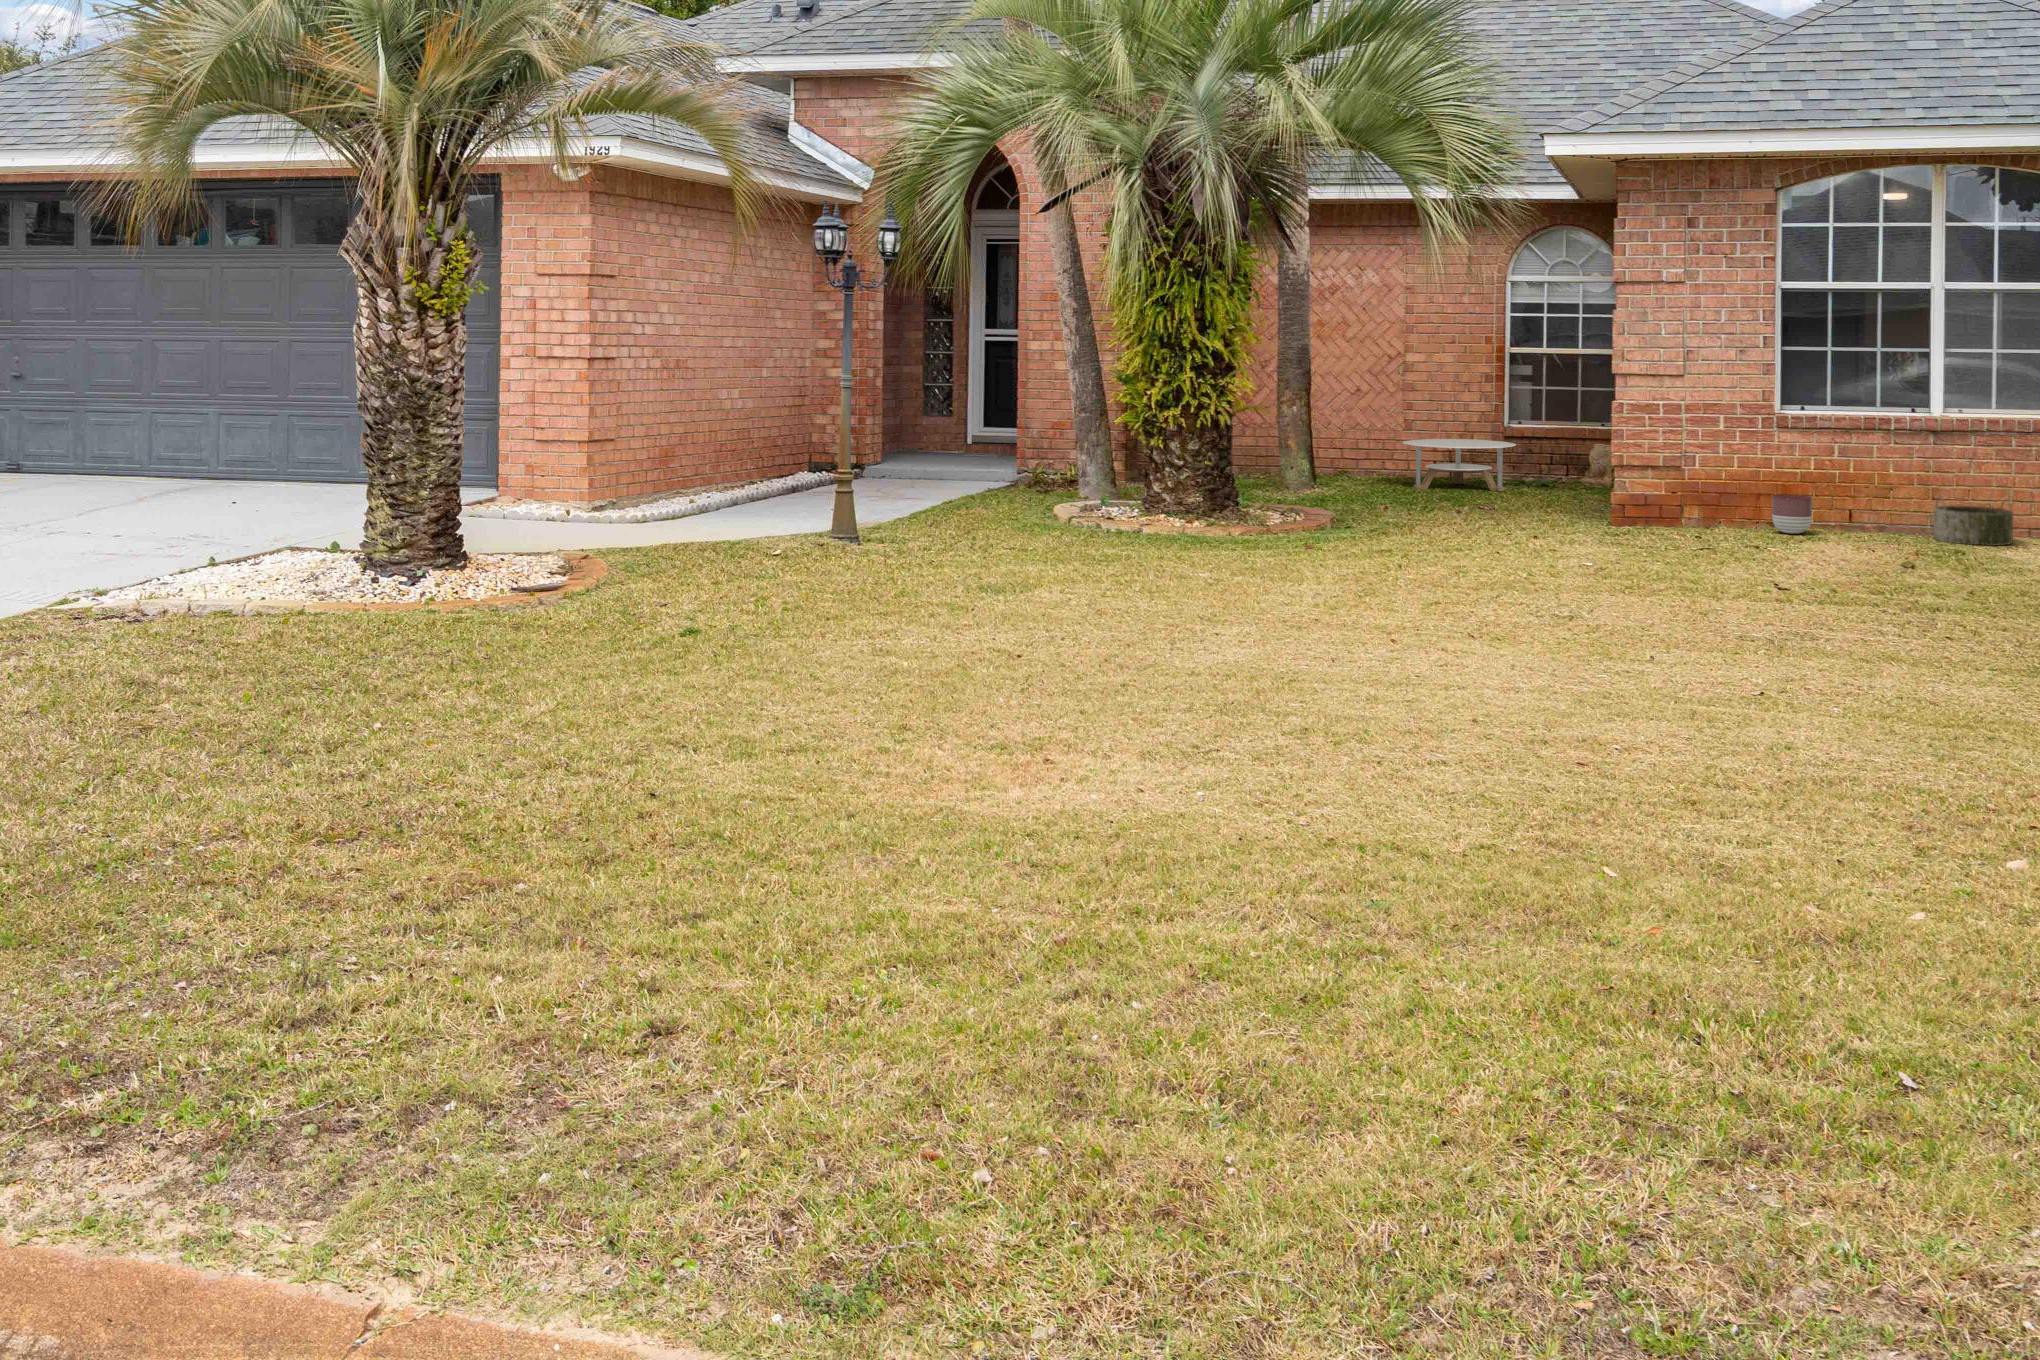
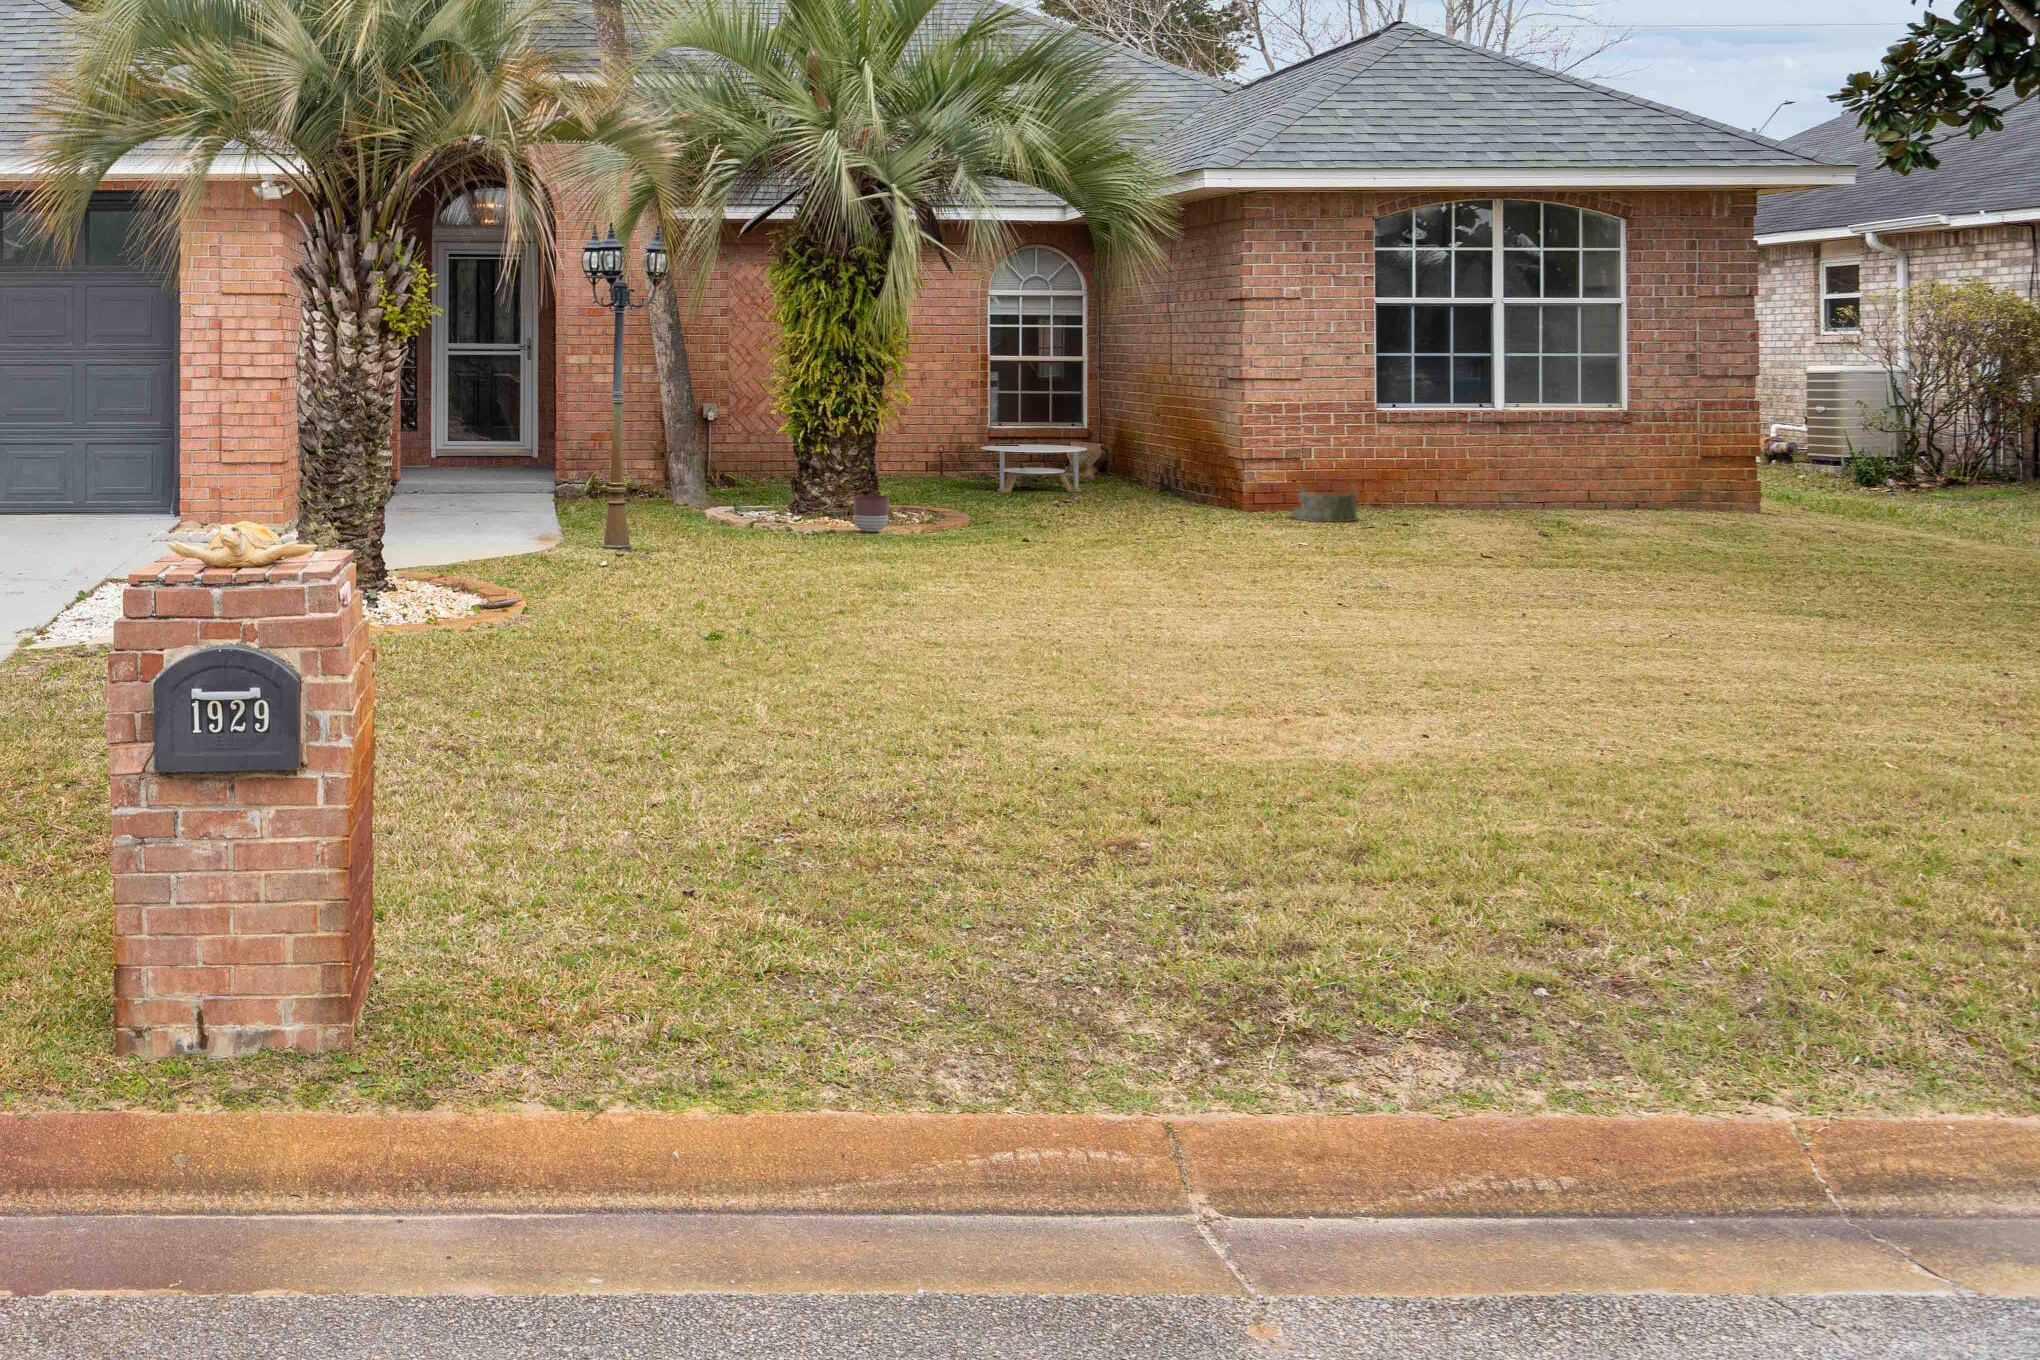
planter: present [1772,494,1812,534] -> present [854,495,889,532]
basket: present [1933,499,2013,546] -> present [1293,489,1357,522]

